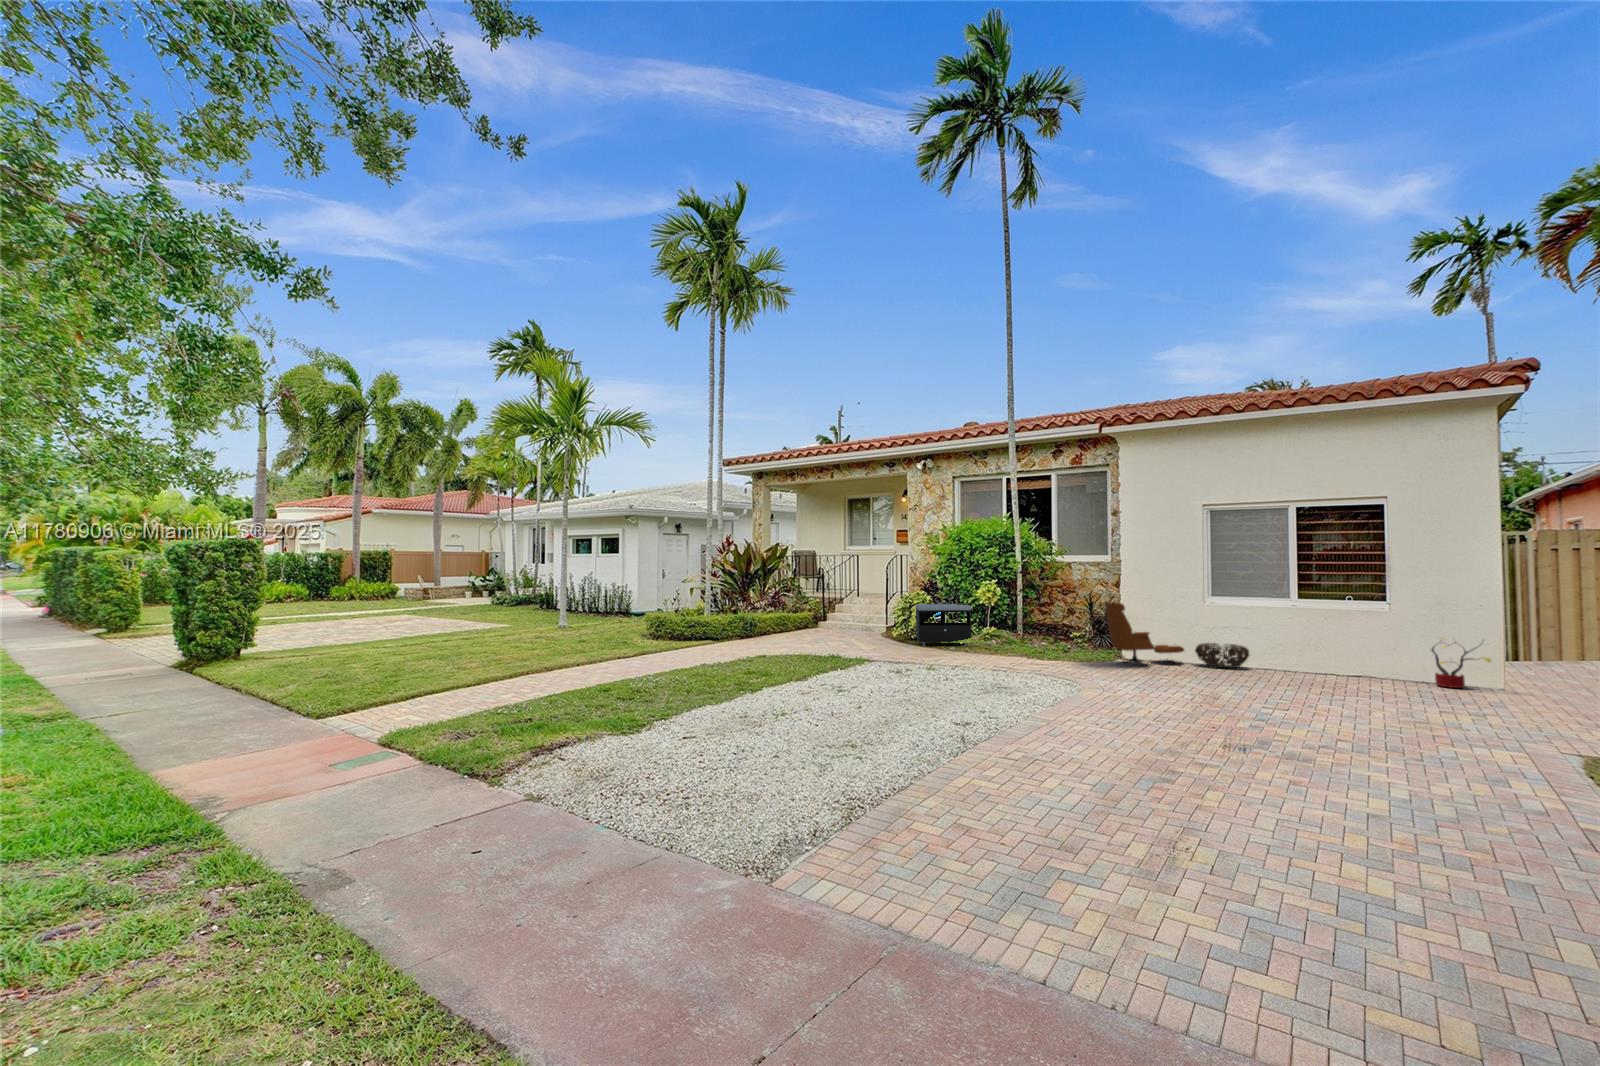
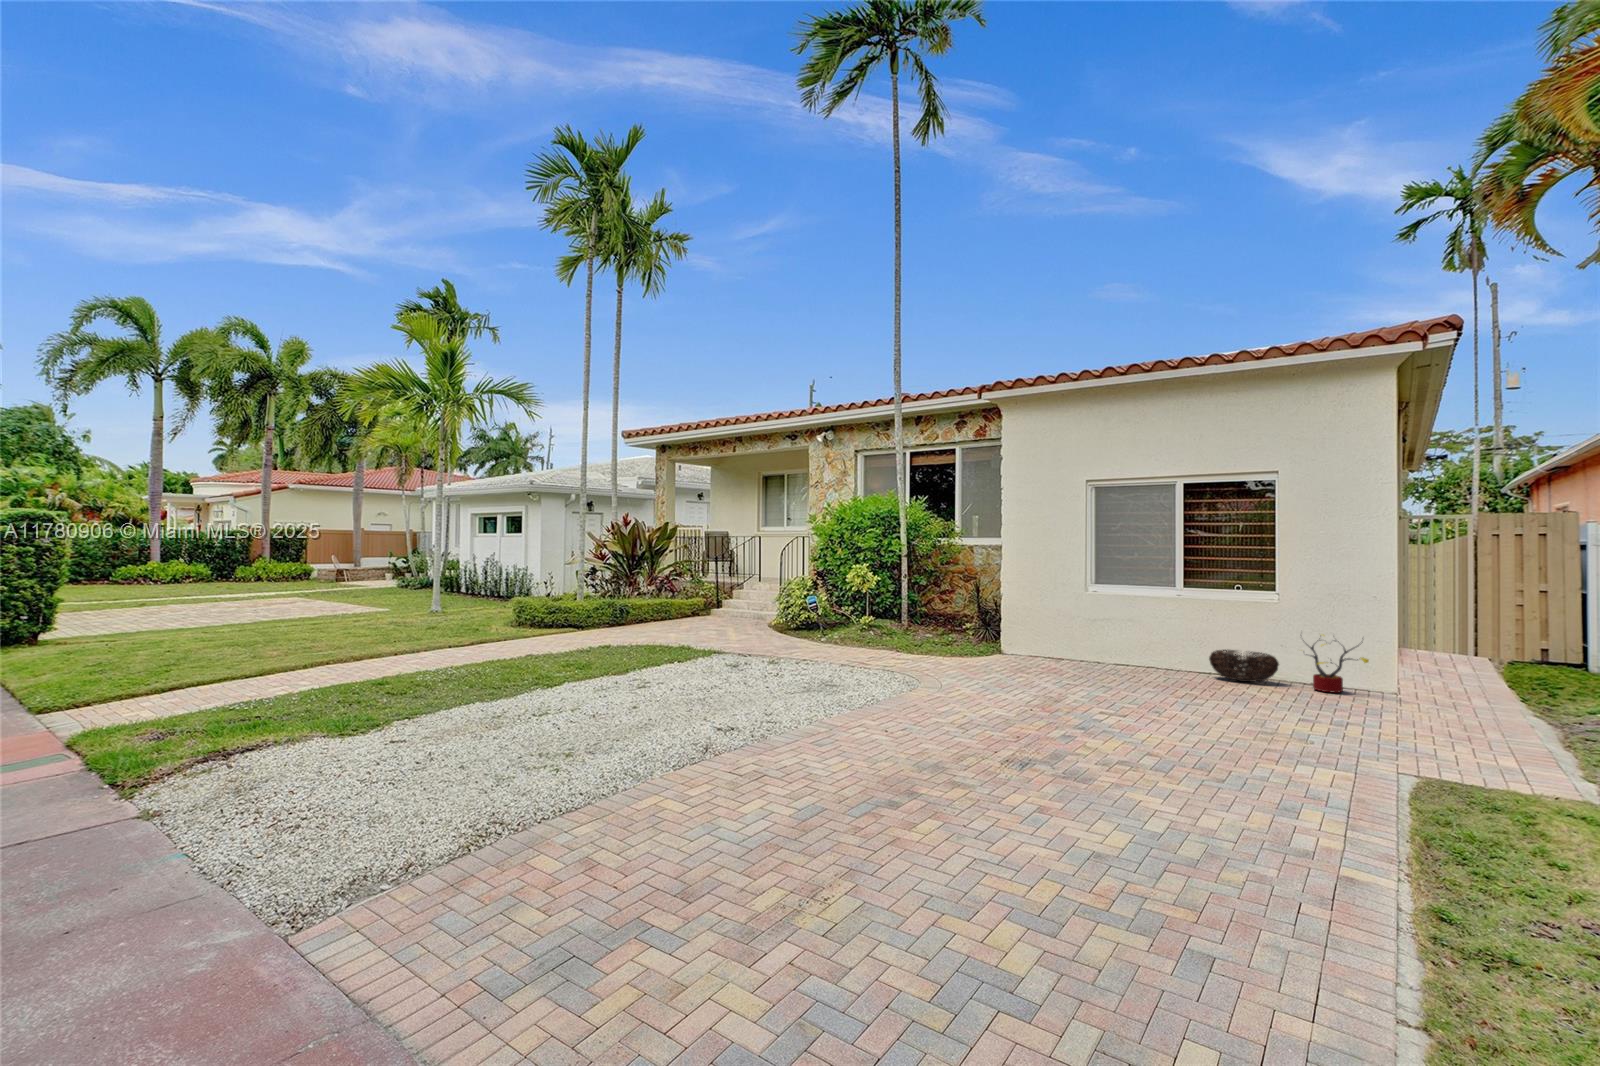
lounge chair: present [1105,602,1184,667] -> none [971,590,1060,665]
storage bench: present [916,604,971,646] -> none [791,591,850,638]
basket: present [1195,643,1249,668] -> present [1209,650,1279,682]

